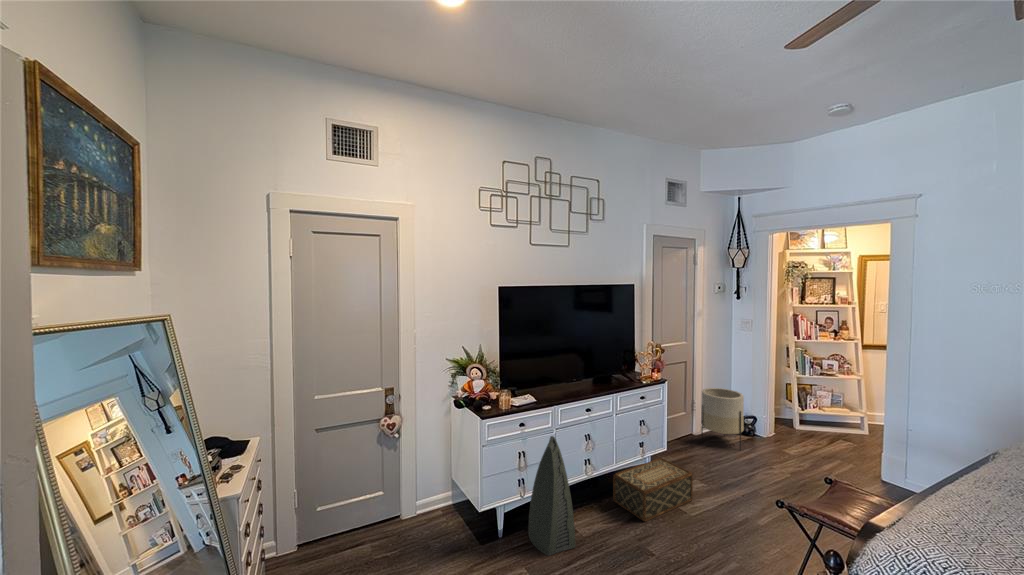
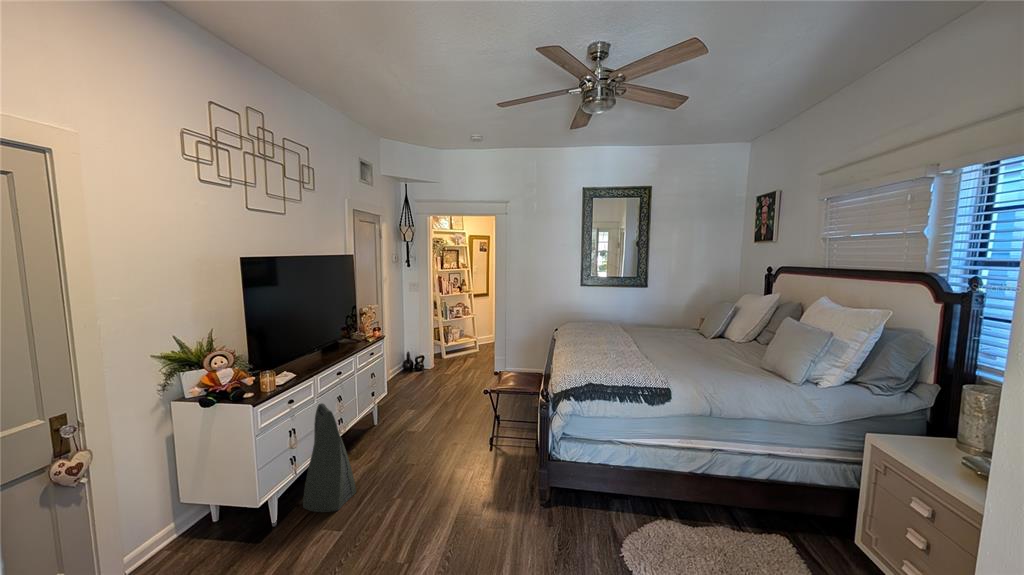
planter: present [701,388,744,450] -> none [392,338,424,385]
woven basket: present [613,458,693,522] -> none [360,401,416,450]

